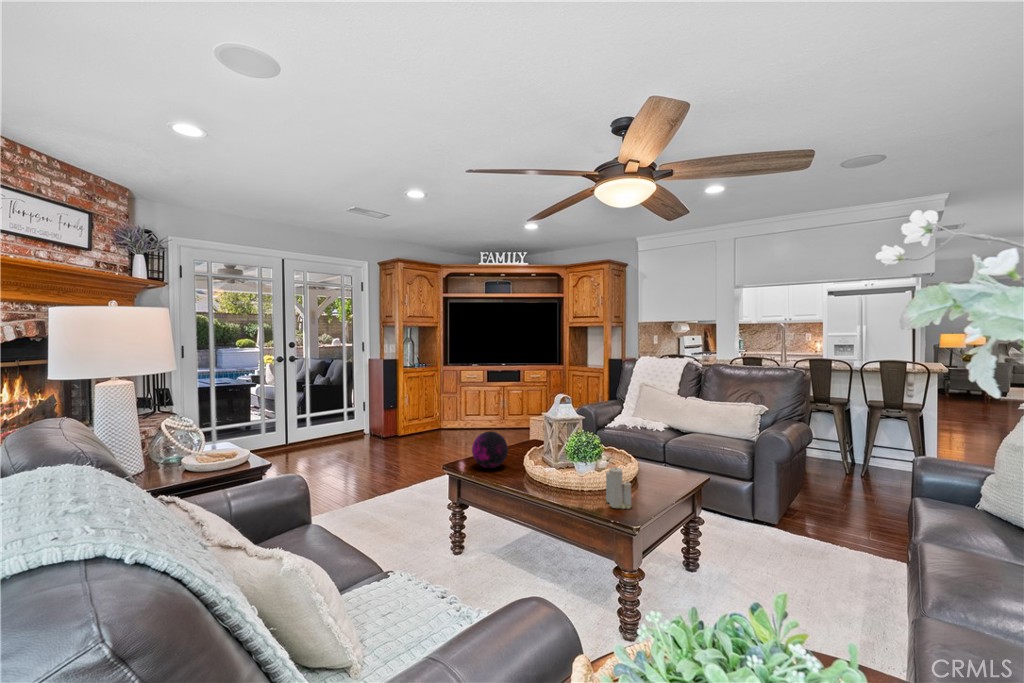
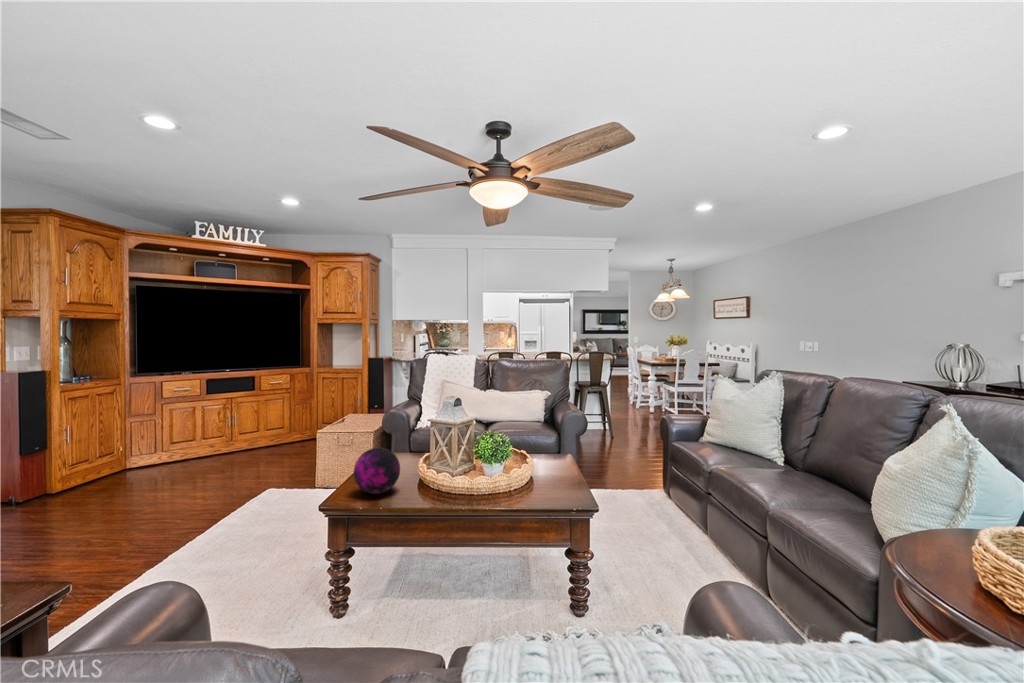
candle: present [606,467,631,509] -> none [543,456,572,499]

